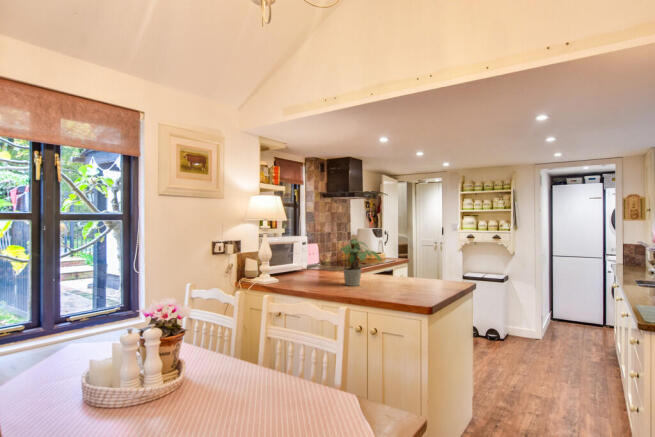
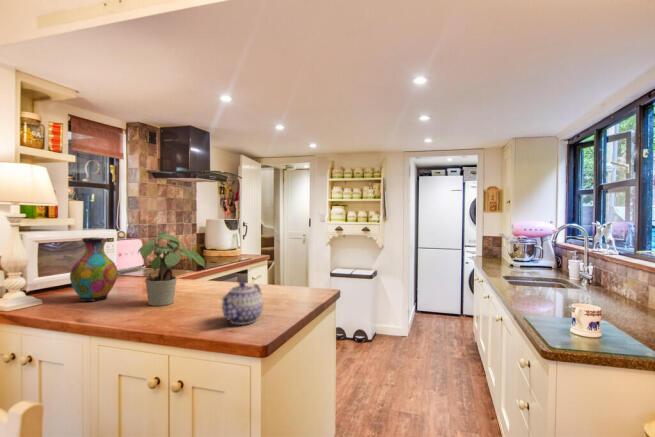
vase: none [297,242,322,282] -> present [70,238,117,301]
teapot: none [398,270,424,297] -> present [221,281,263,325]

